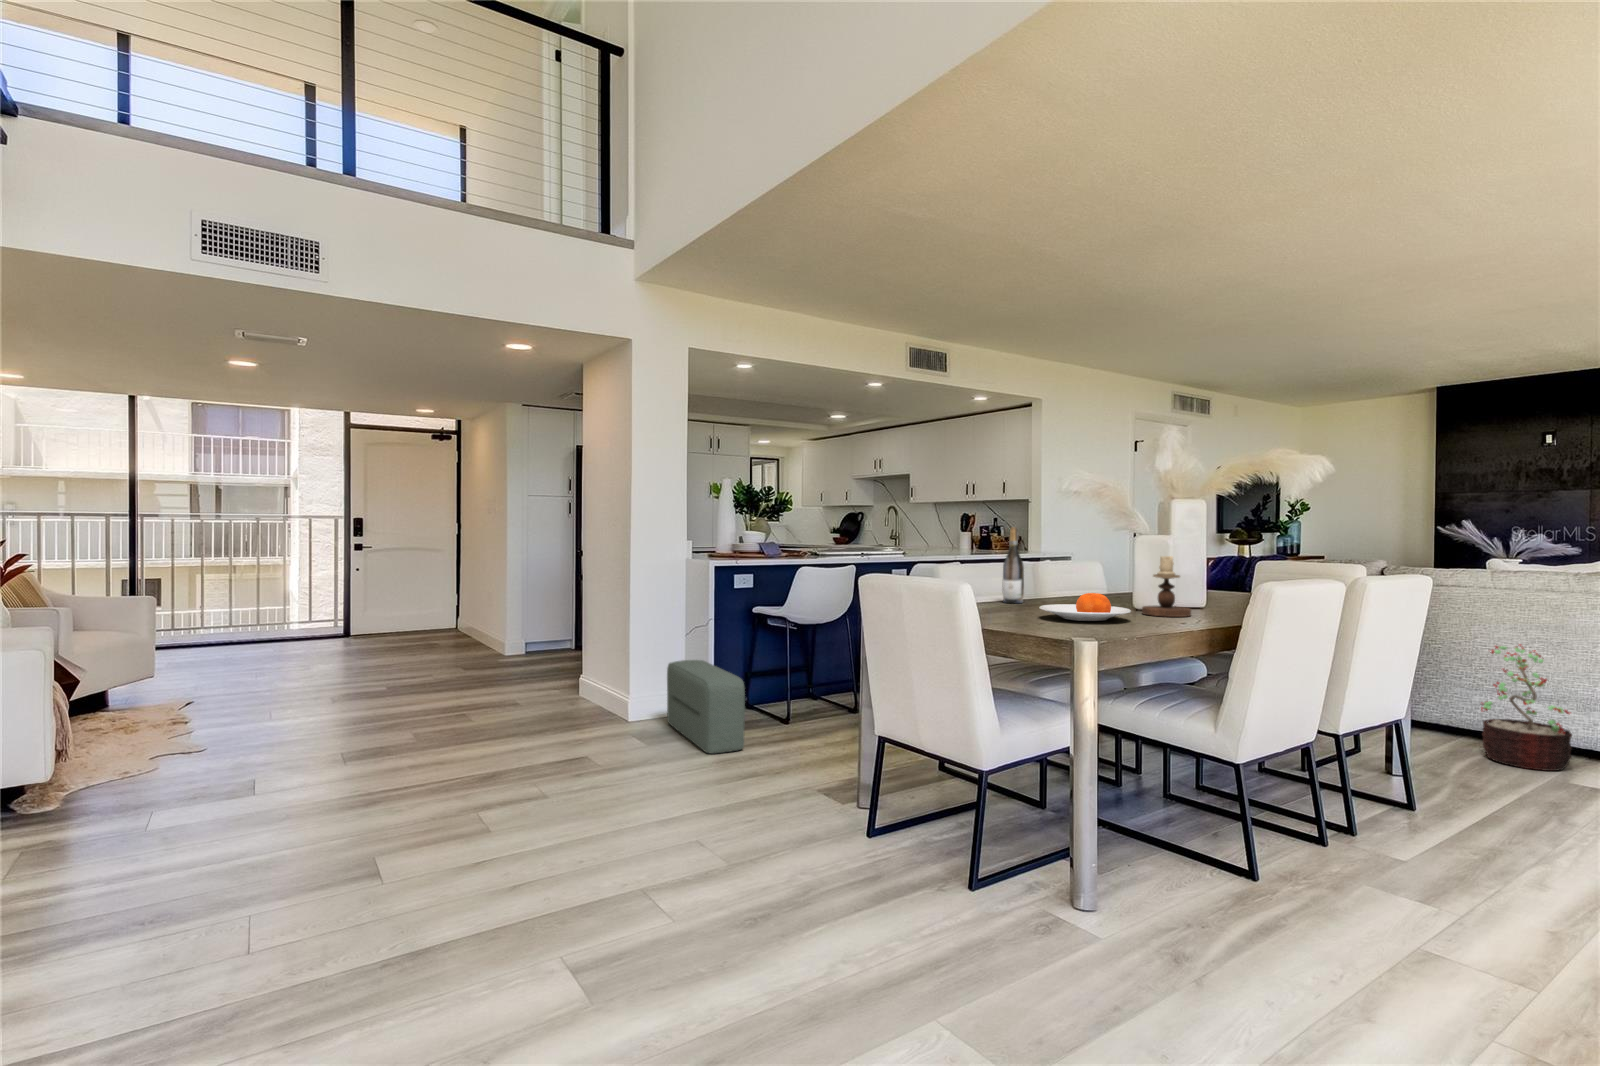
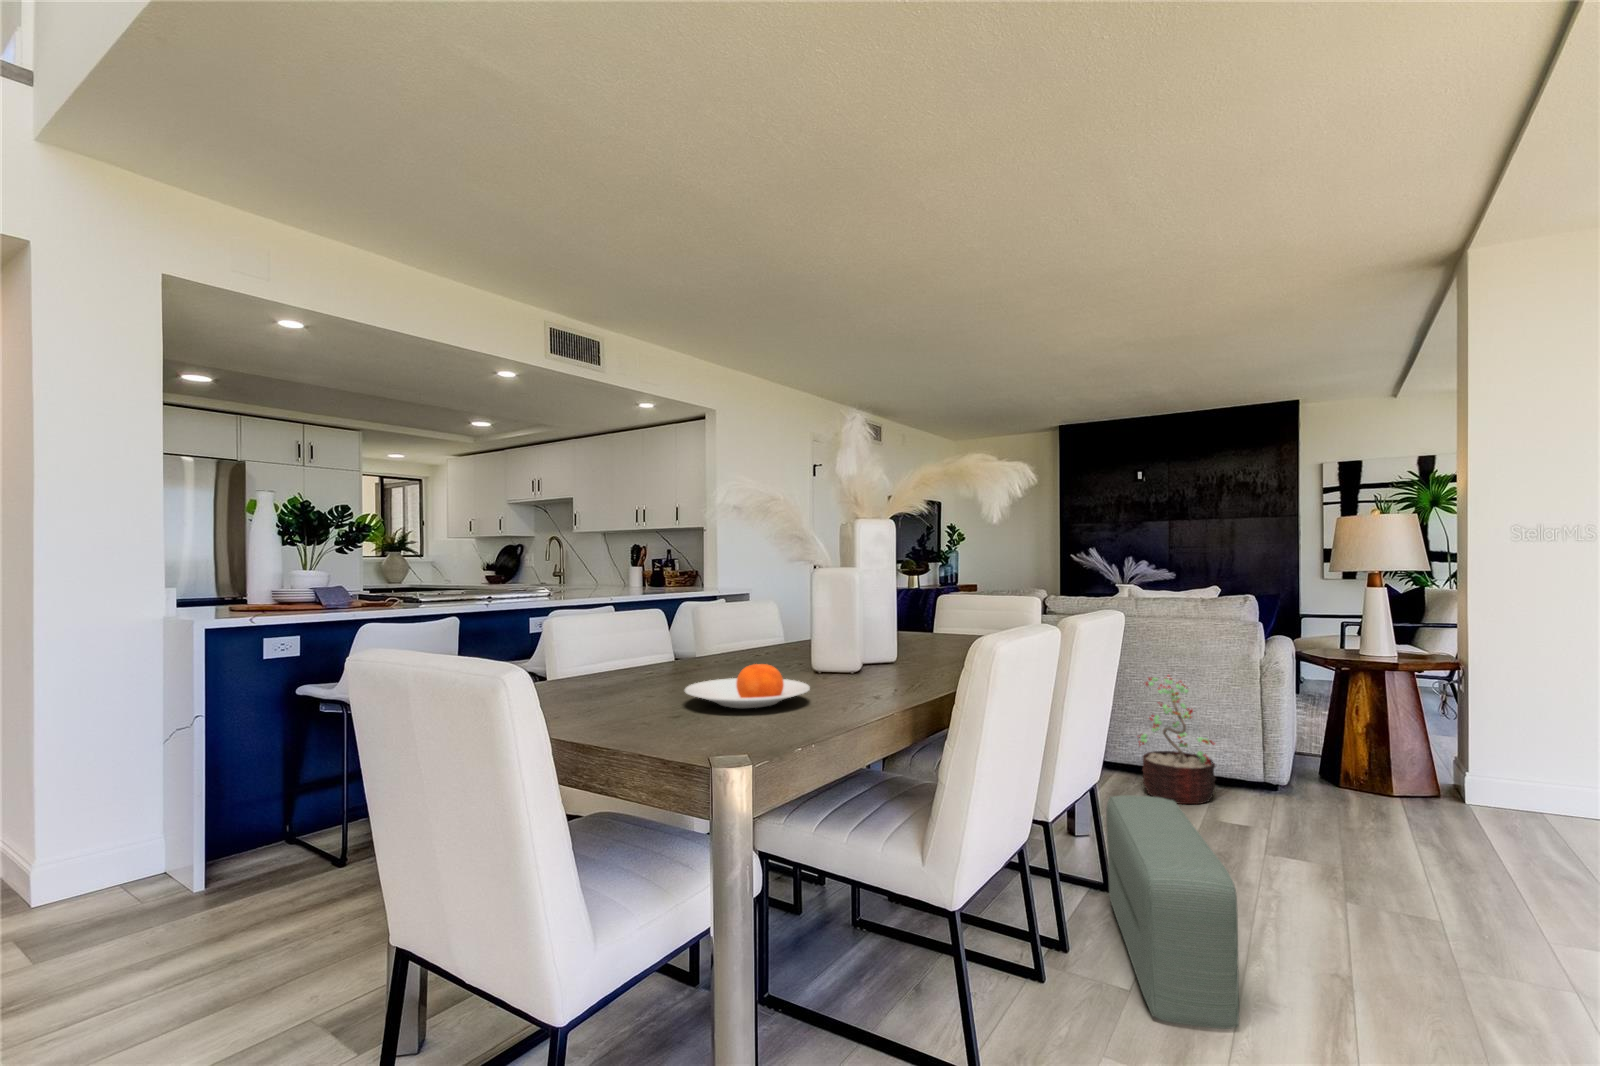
wine bottle: present [1002,527,1024,603] -> none [645,567,675,673]
candlestick: present [1142,556,1191,617] -> none [824,605,884,688]
pouf: present [667,660,745,754] -> present [1106,795,1239,1029]

